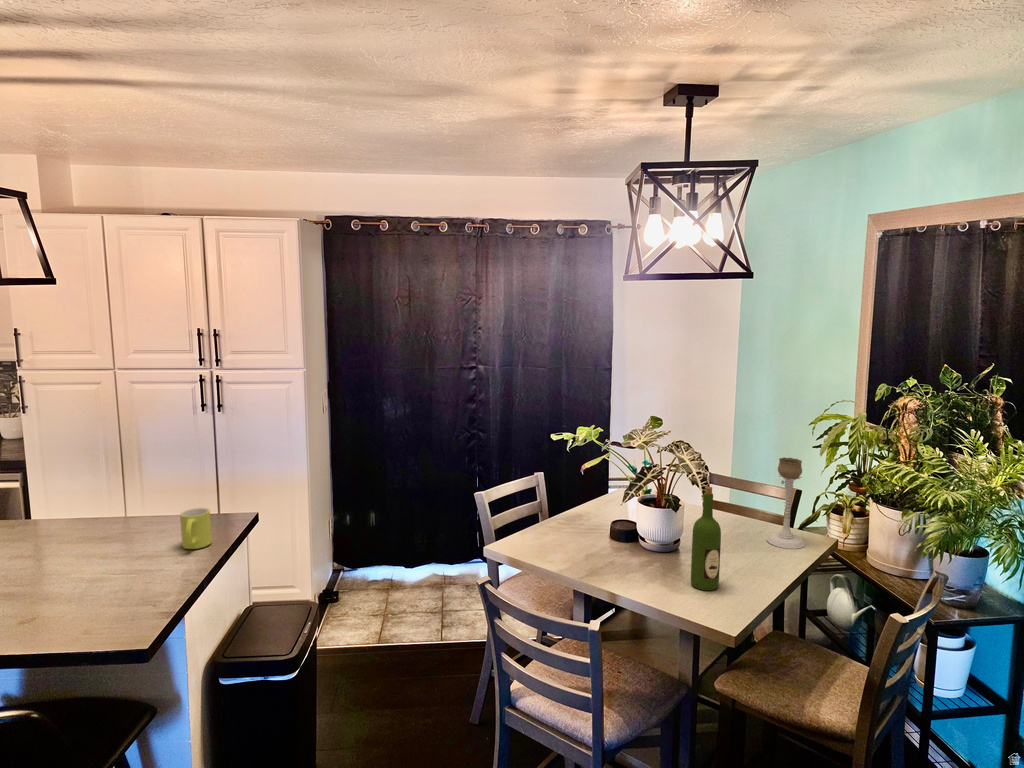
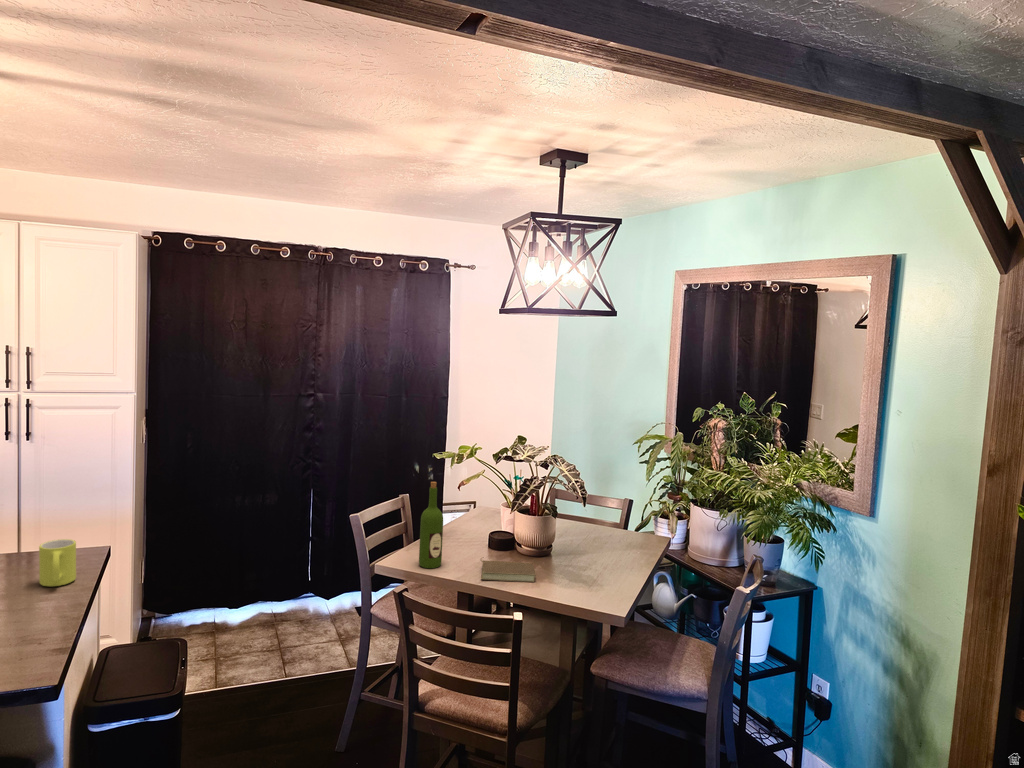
candle holder: present [767,458,805,549] -> none [615,470,645,548]
wine bottle: present [691,486,721,591] -> present [419,482,443,568]
book: none [589,548,653,582] -> present [481,558,536,582]

